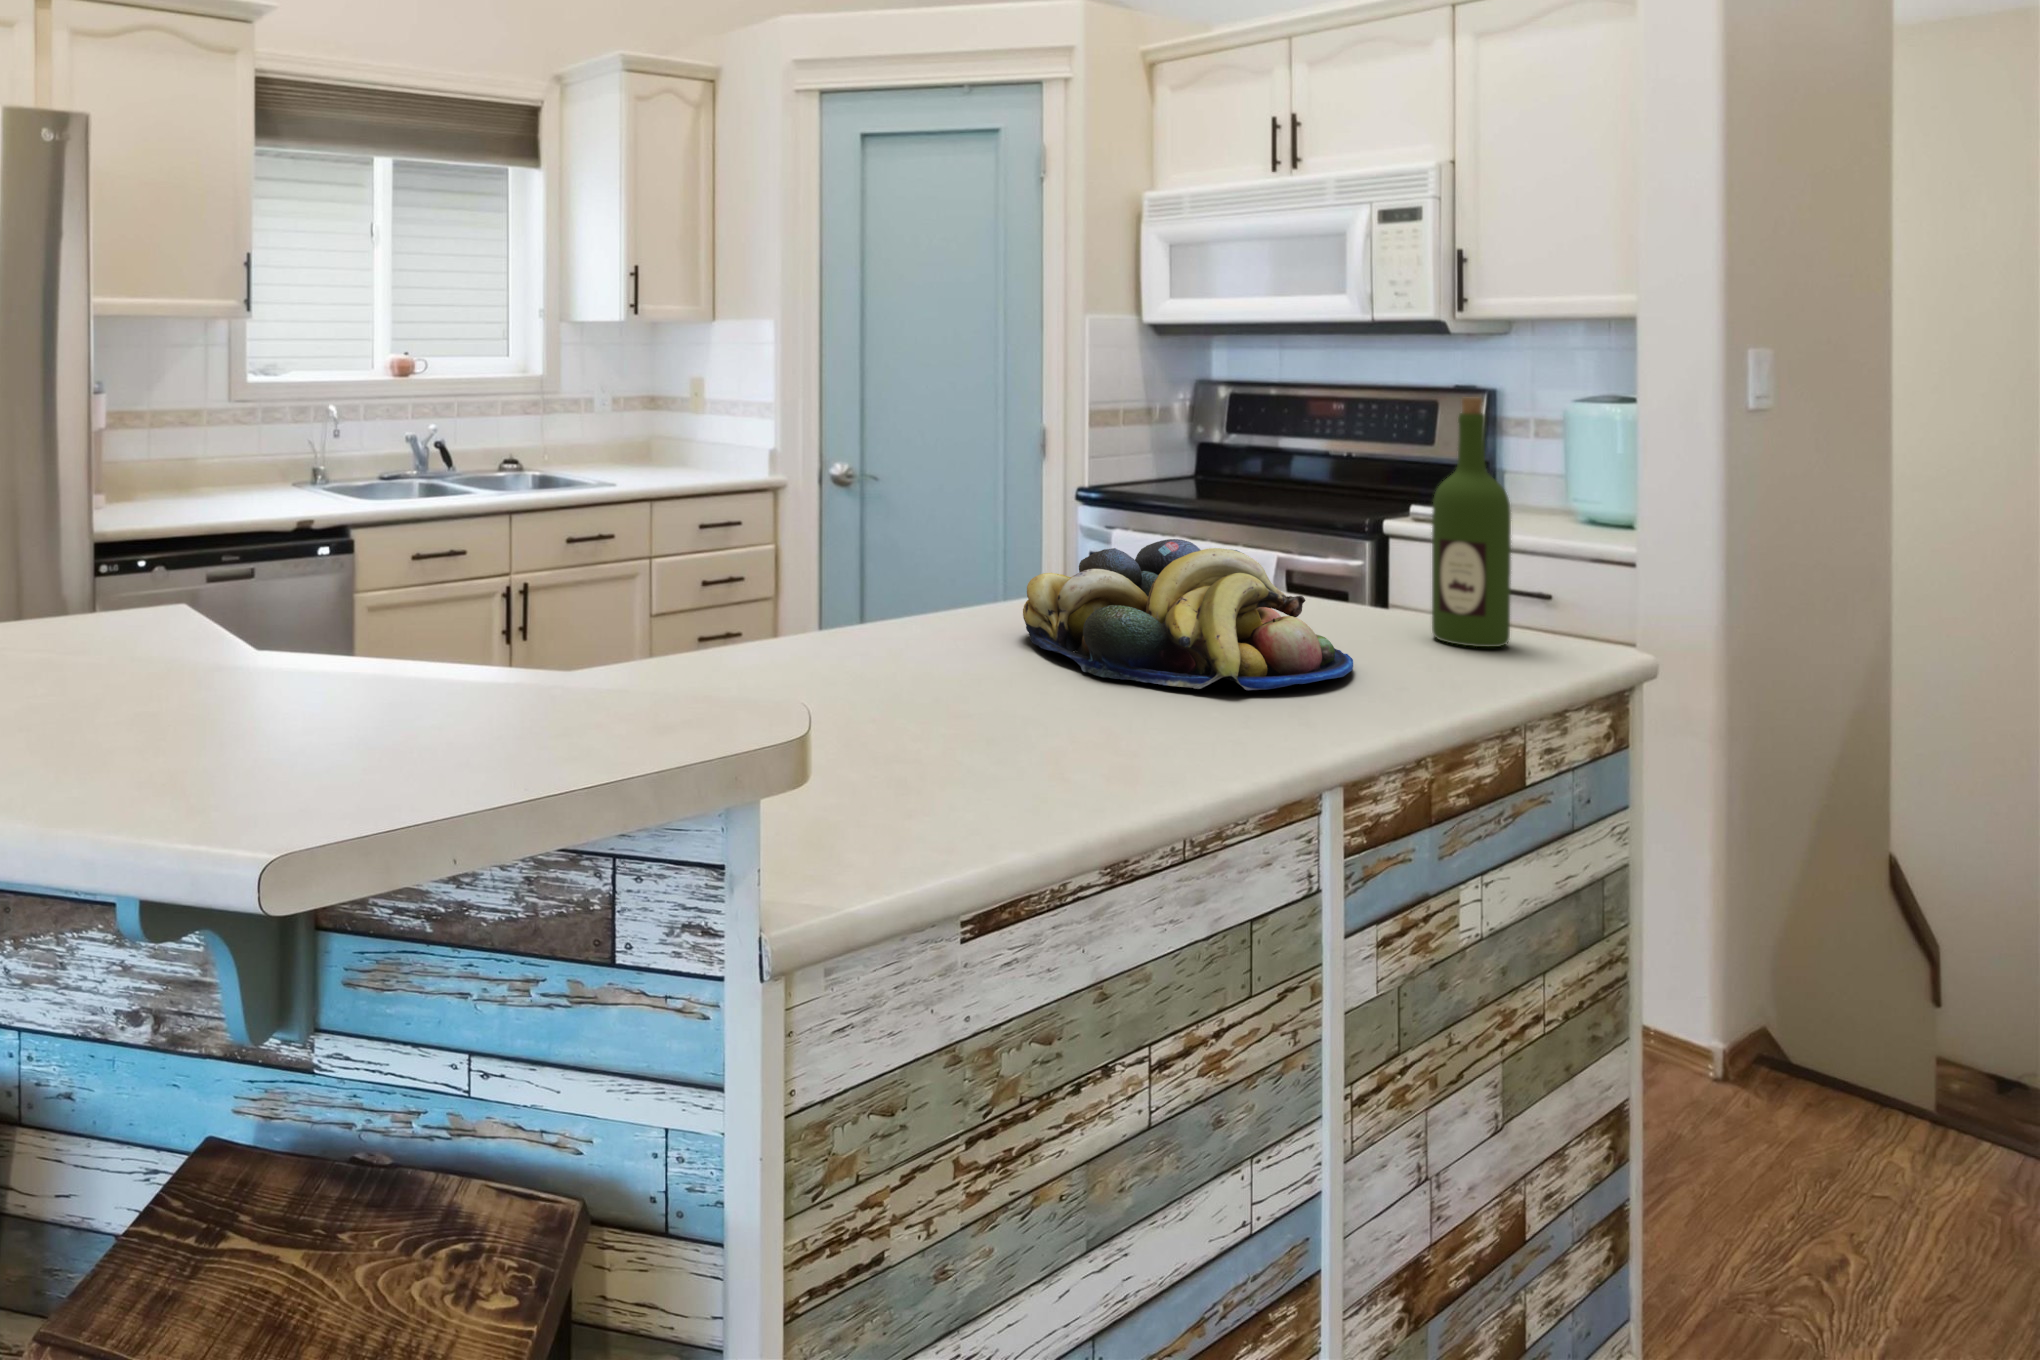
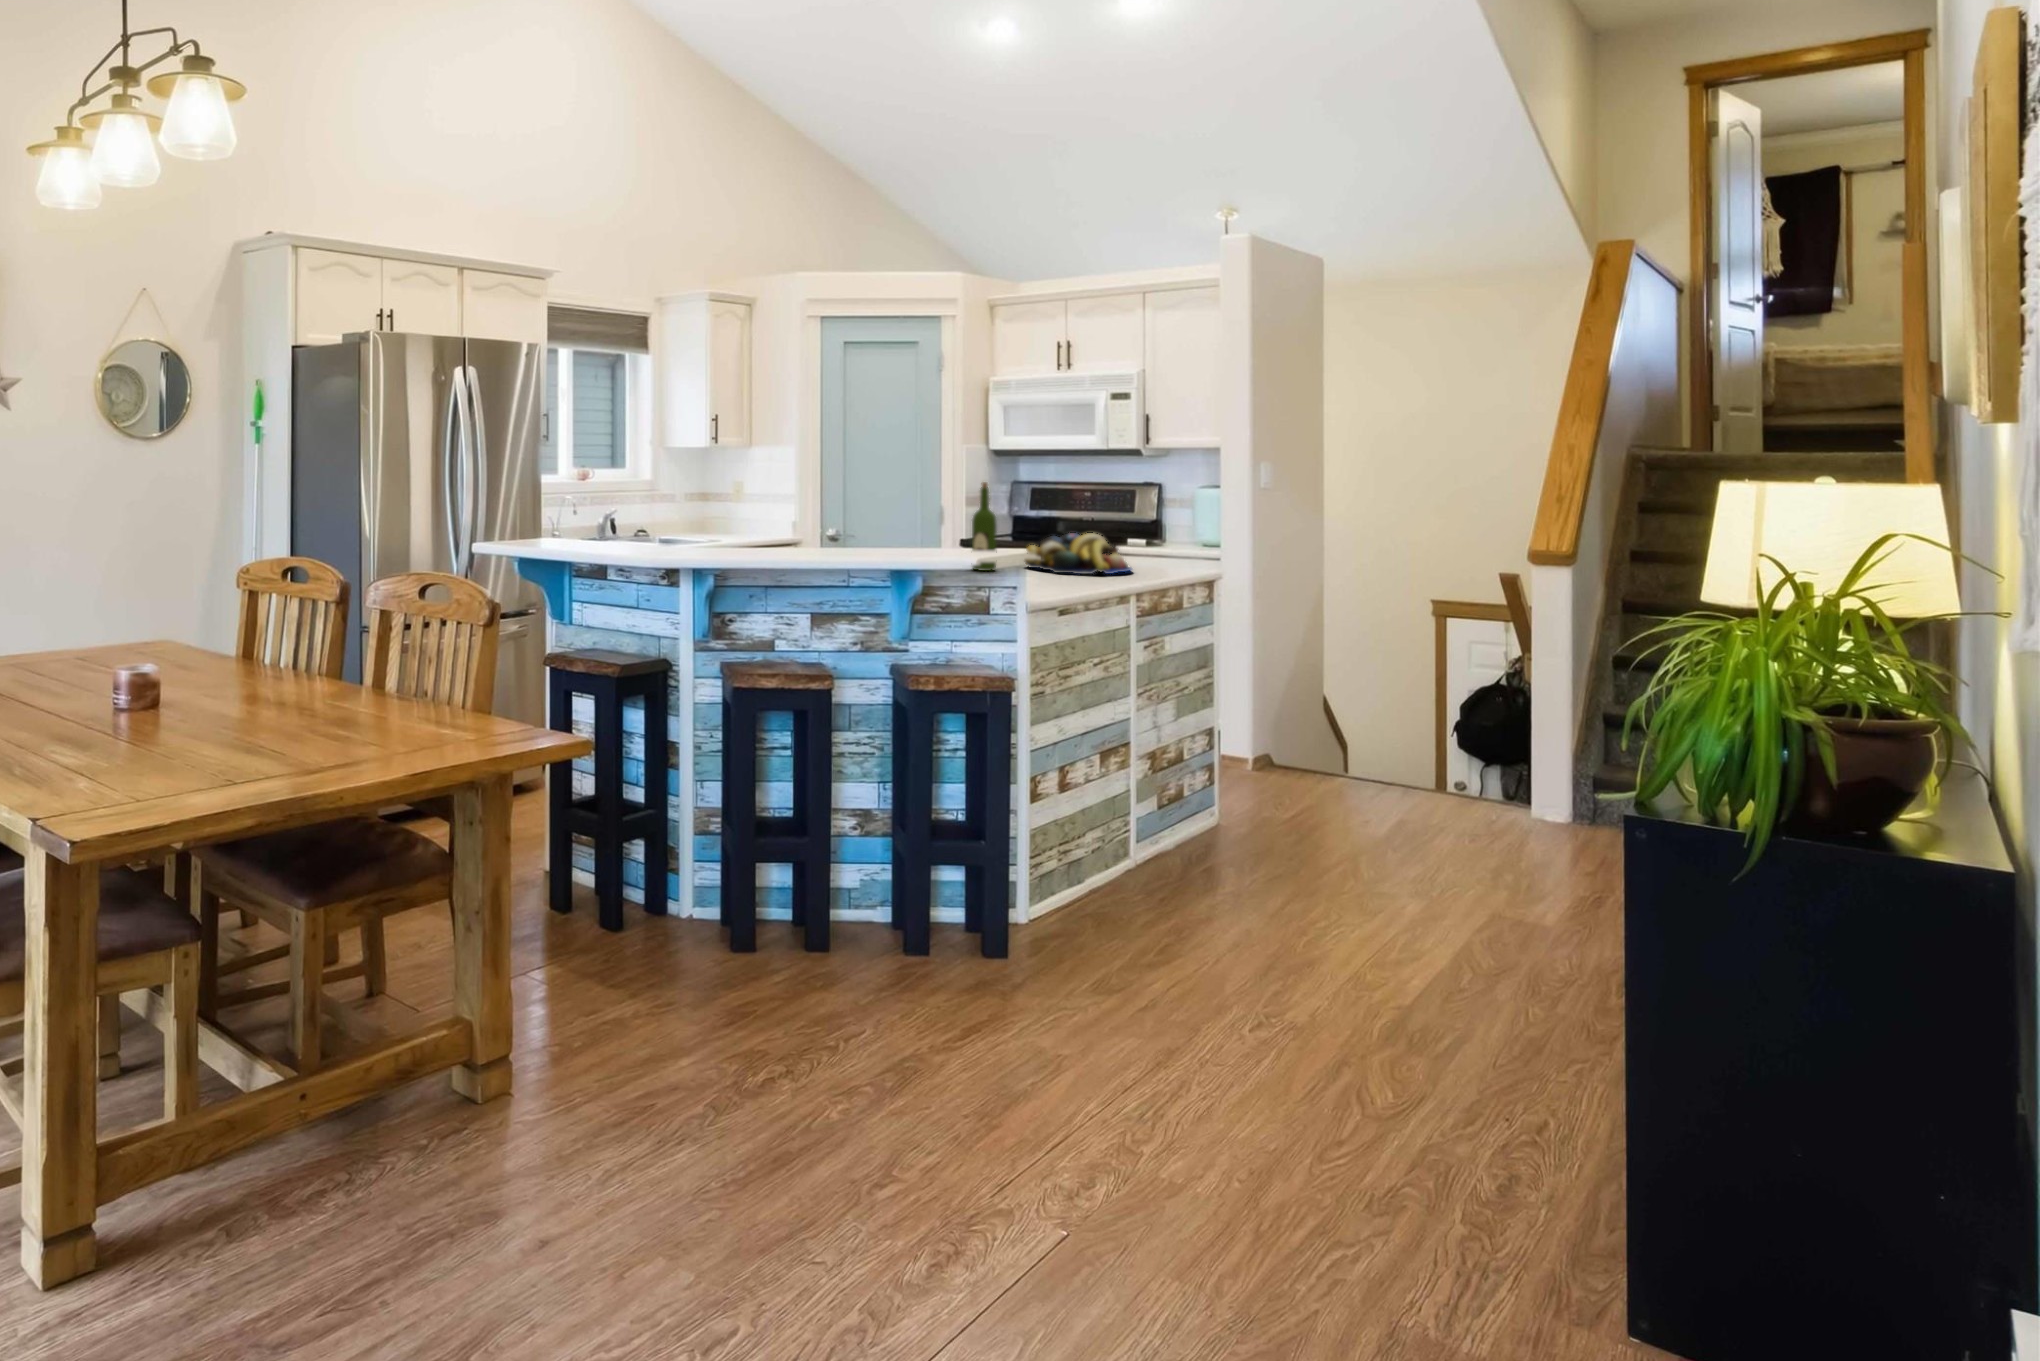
wine bottle: present [1432,398,1511,647] -> present [972,482,997,571]

